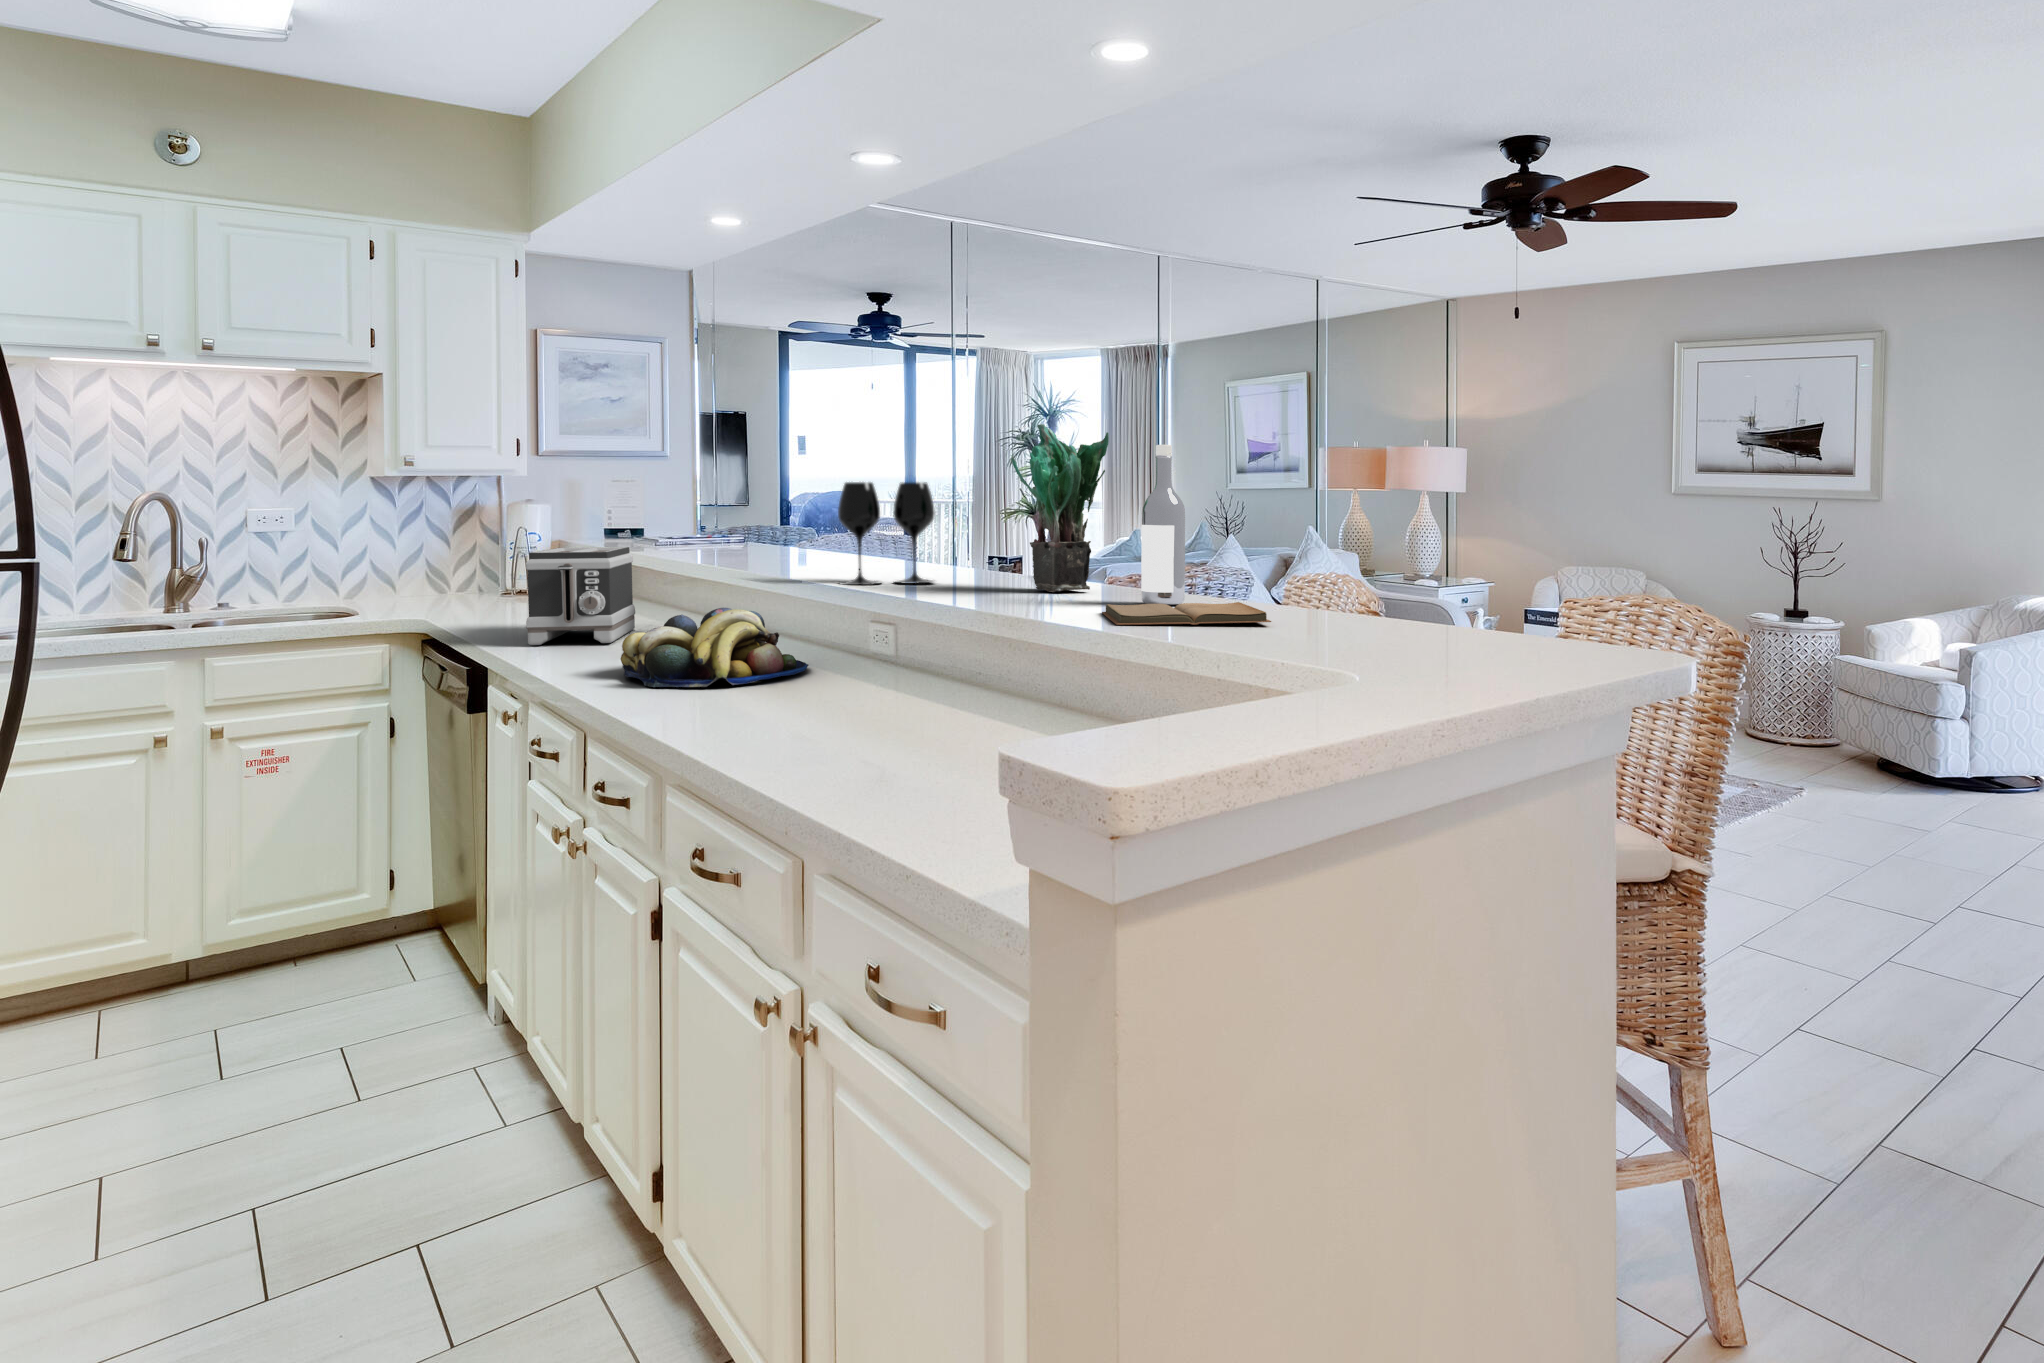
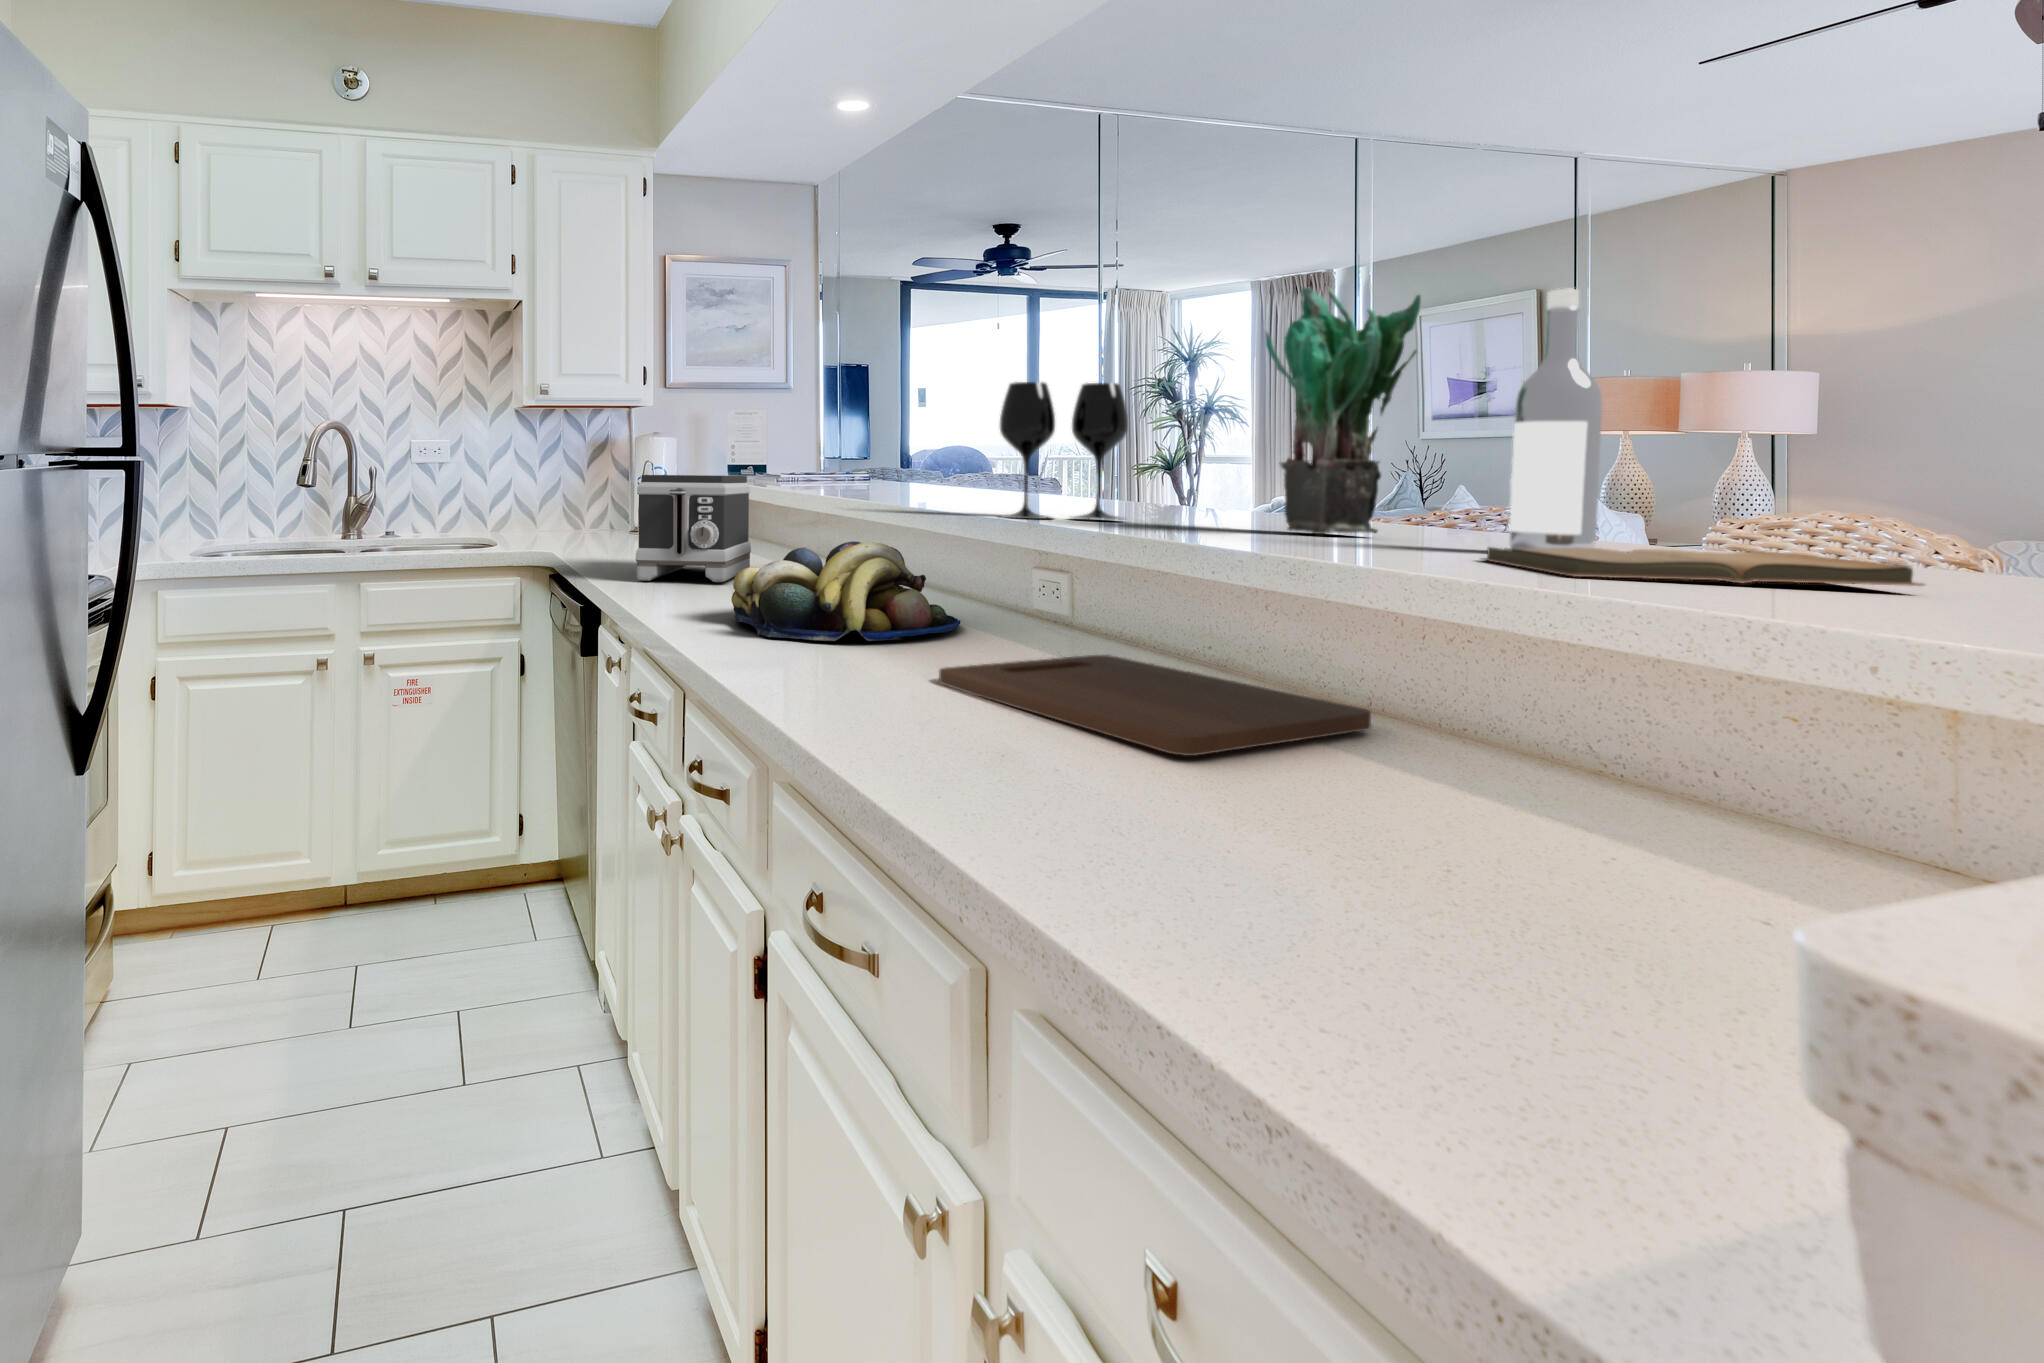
cutting board: none [780,683,1038,740] -> present [939,655,1371,756]

